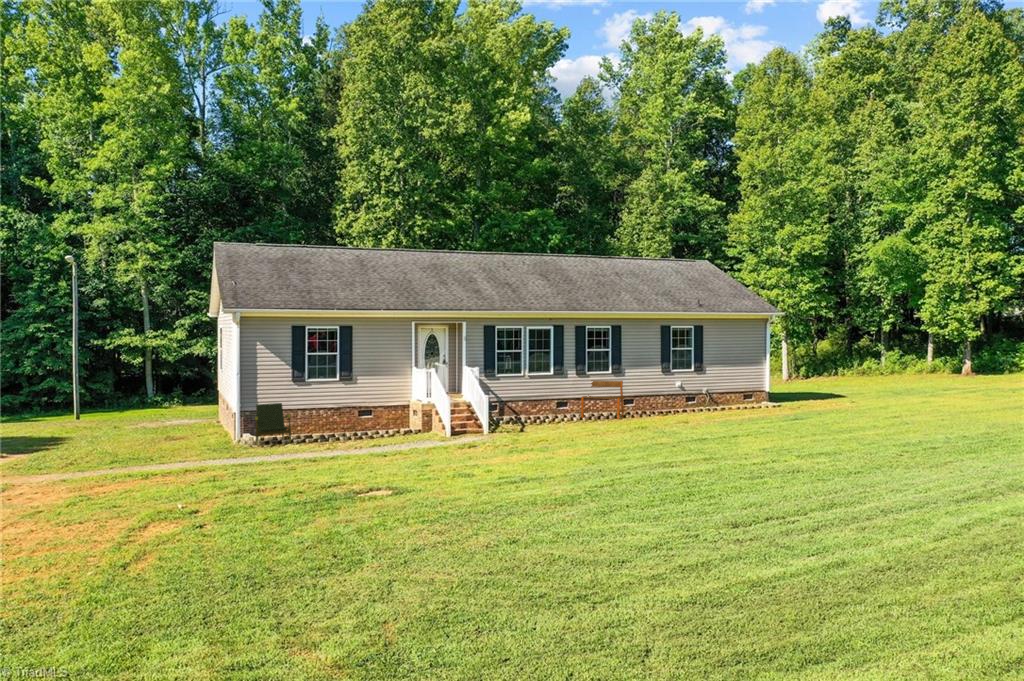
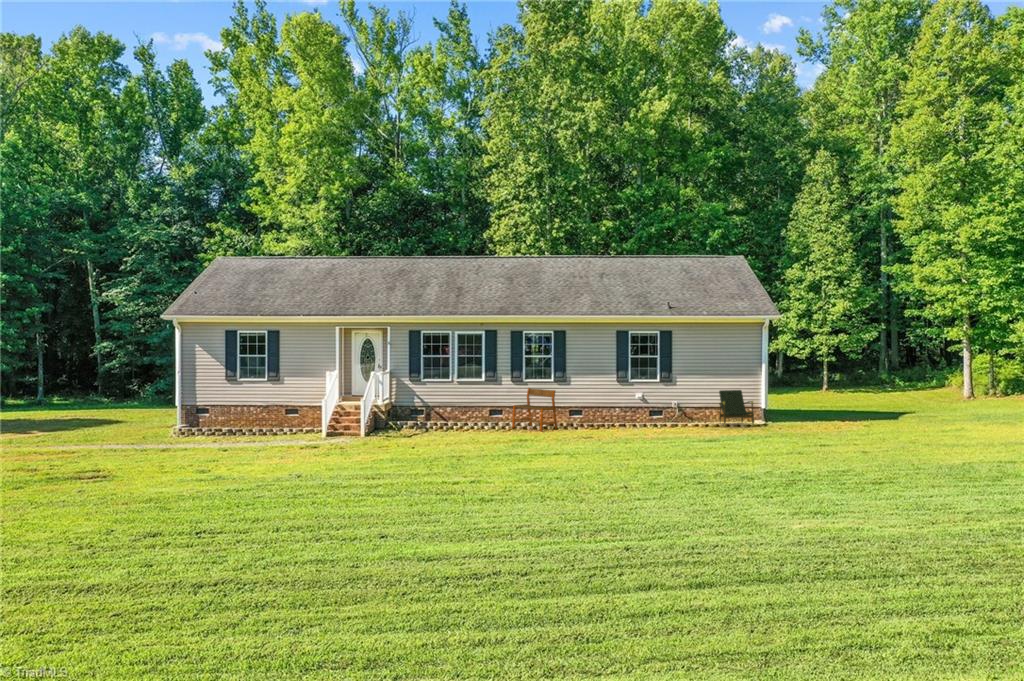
lounge chair: present [254,403,291,445] -> present [719,390,754,426]

